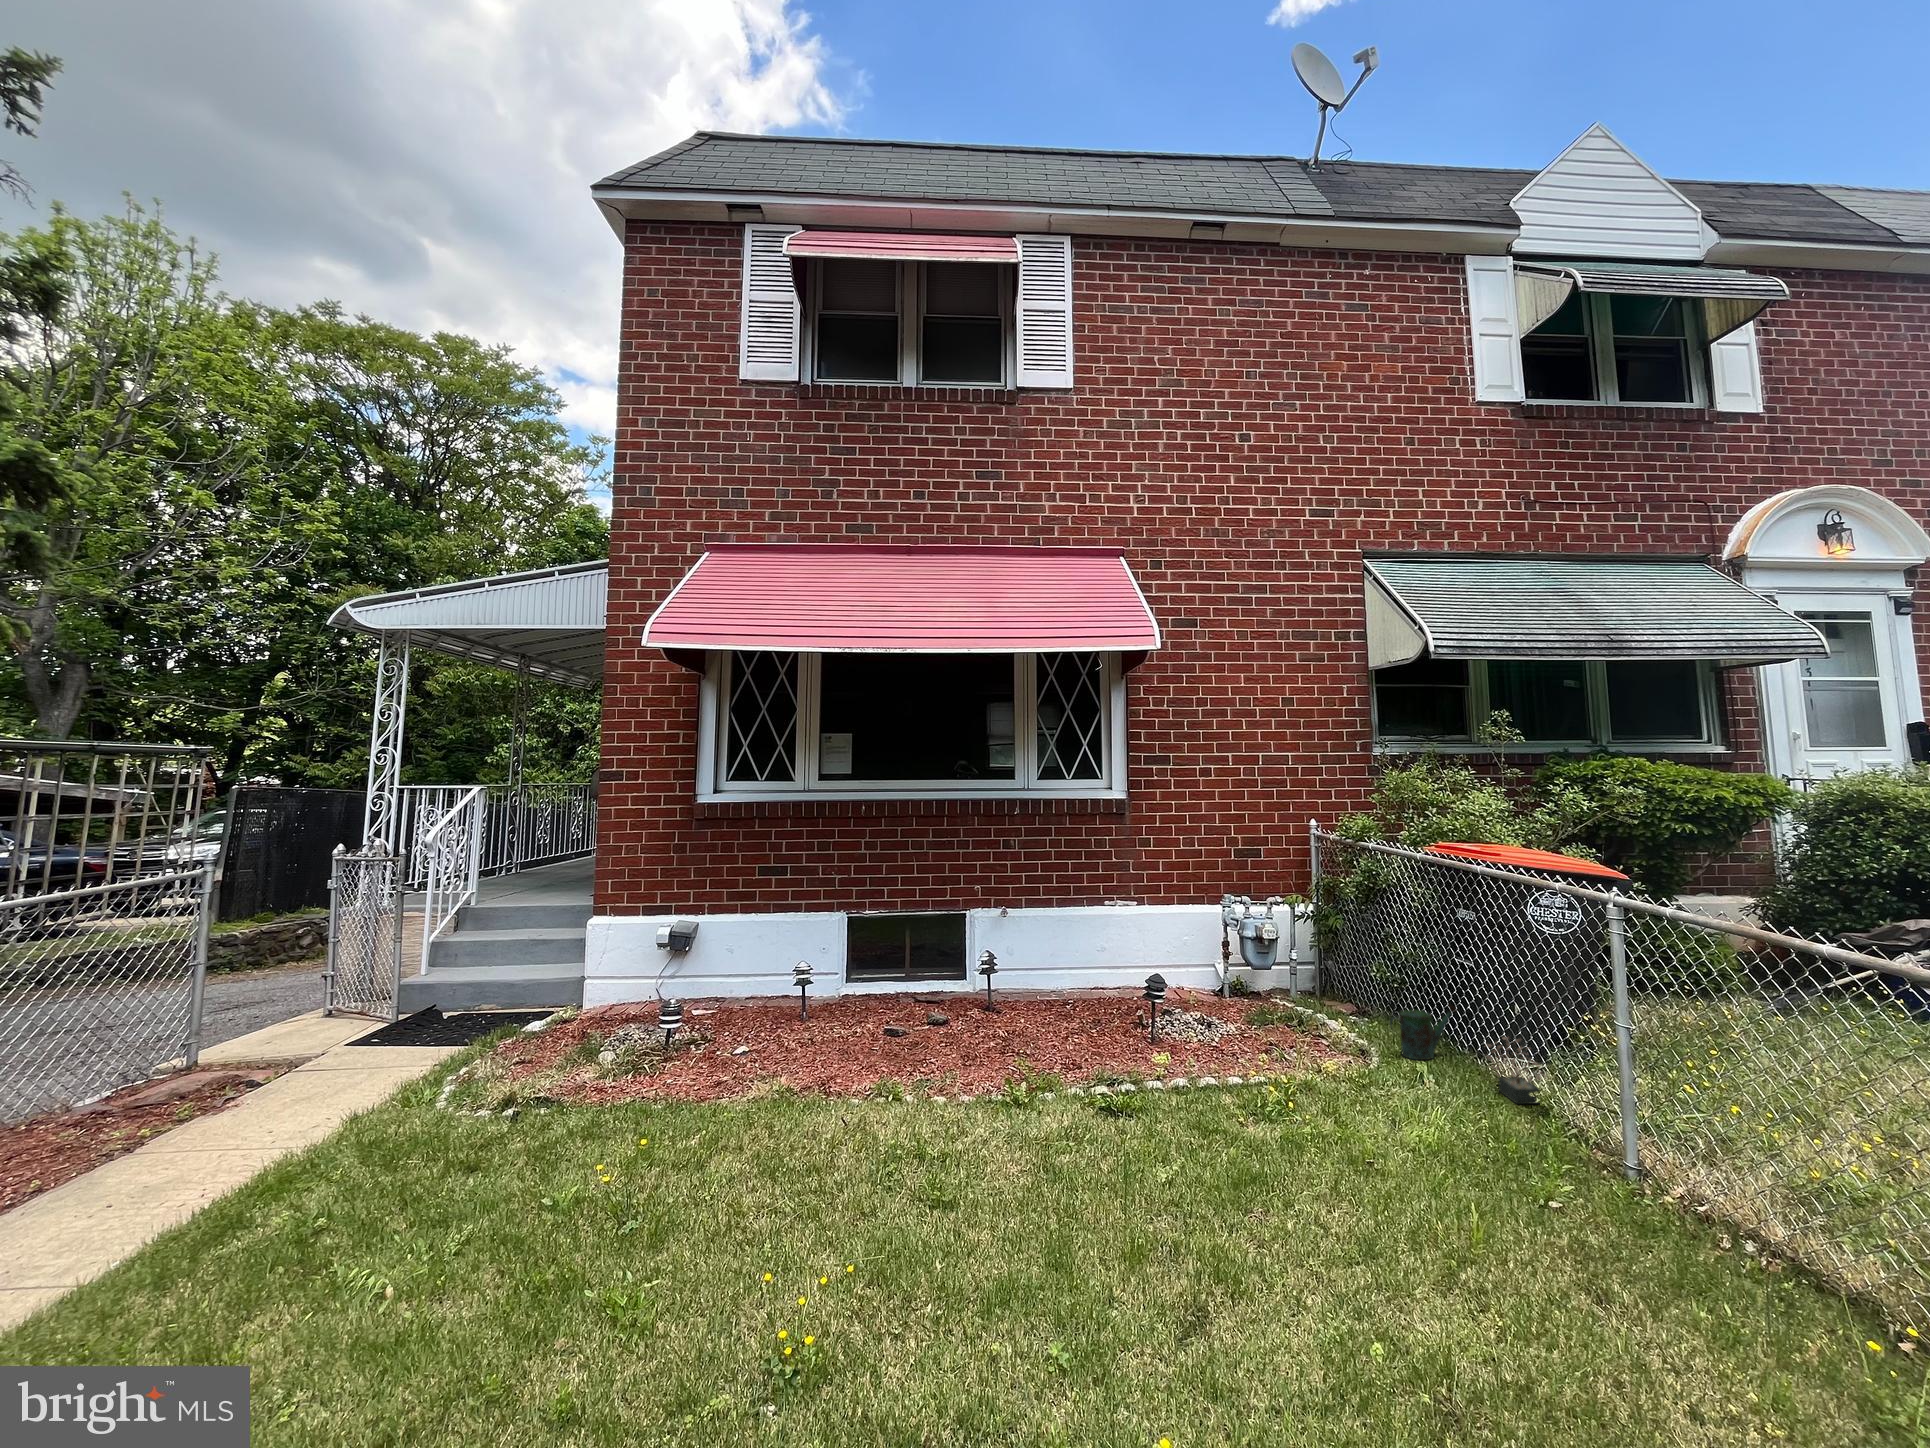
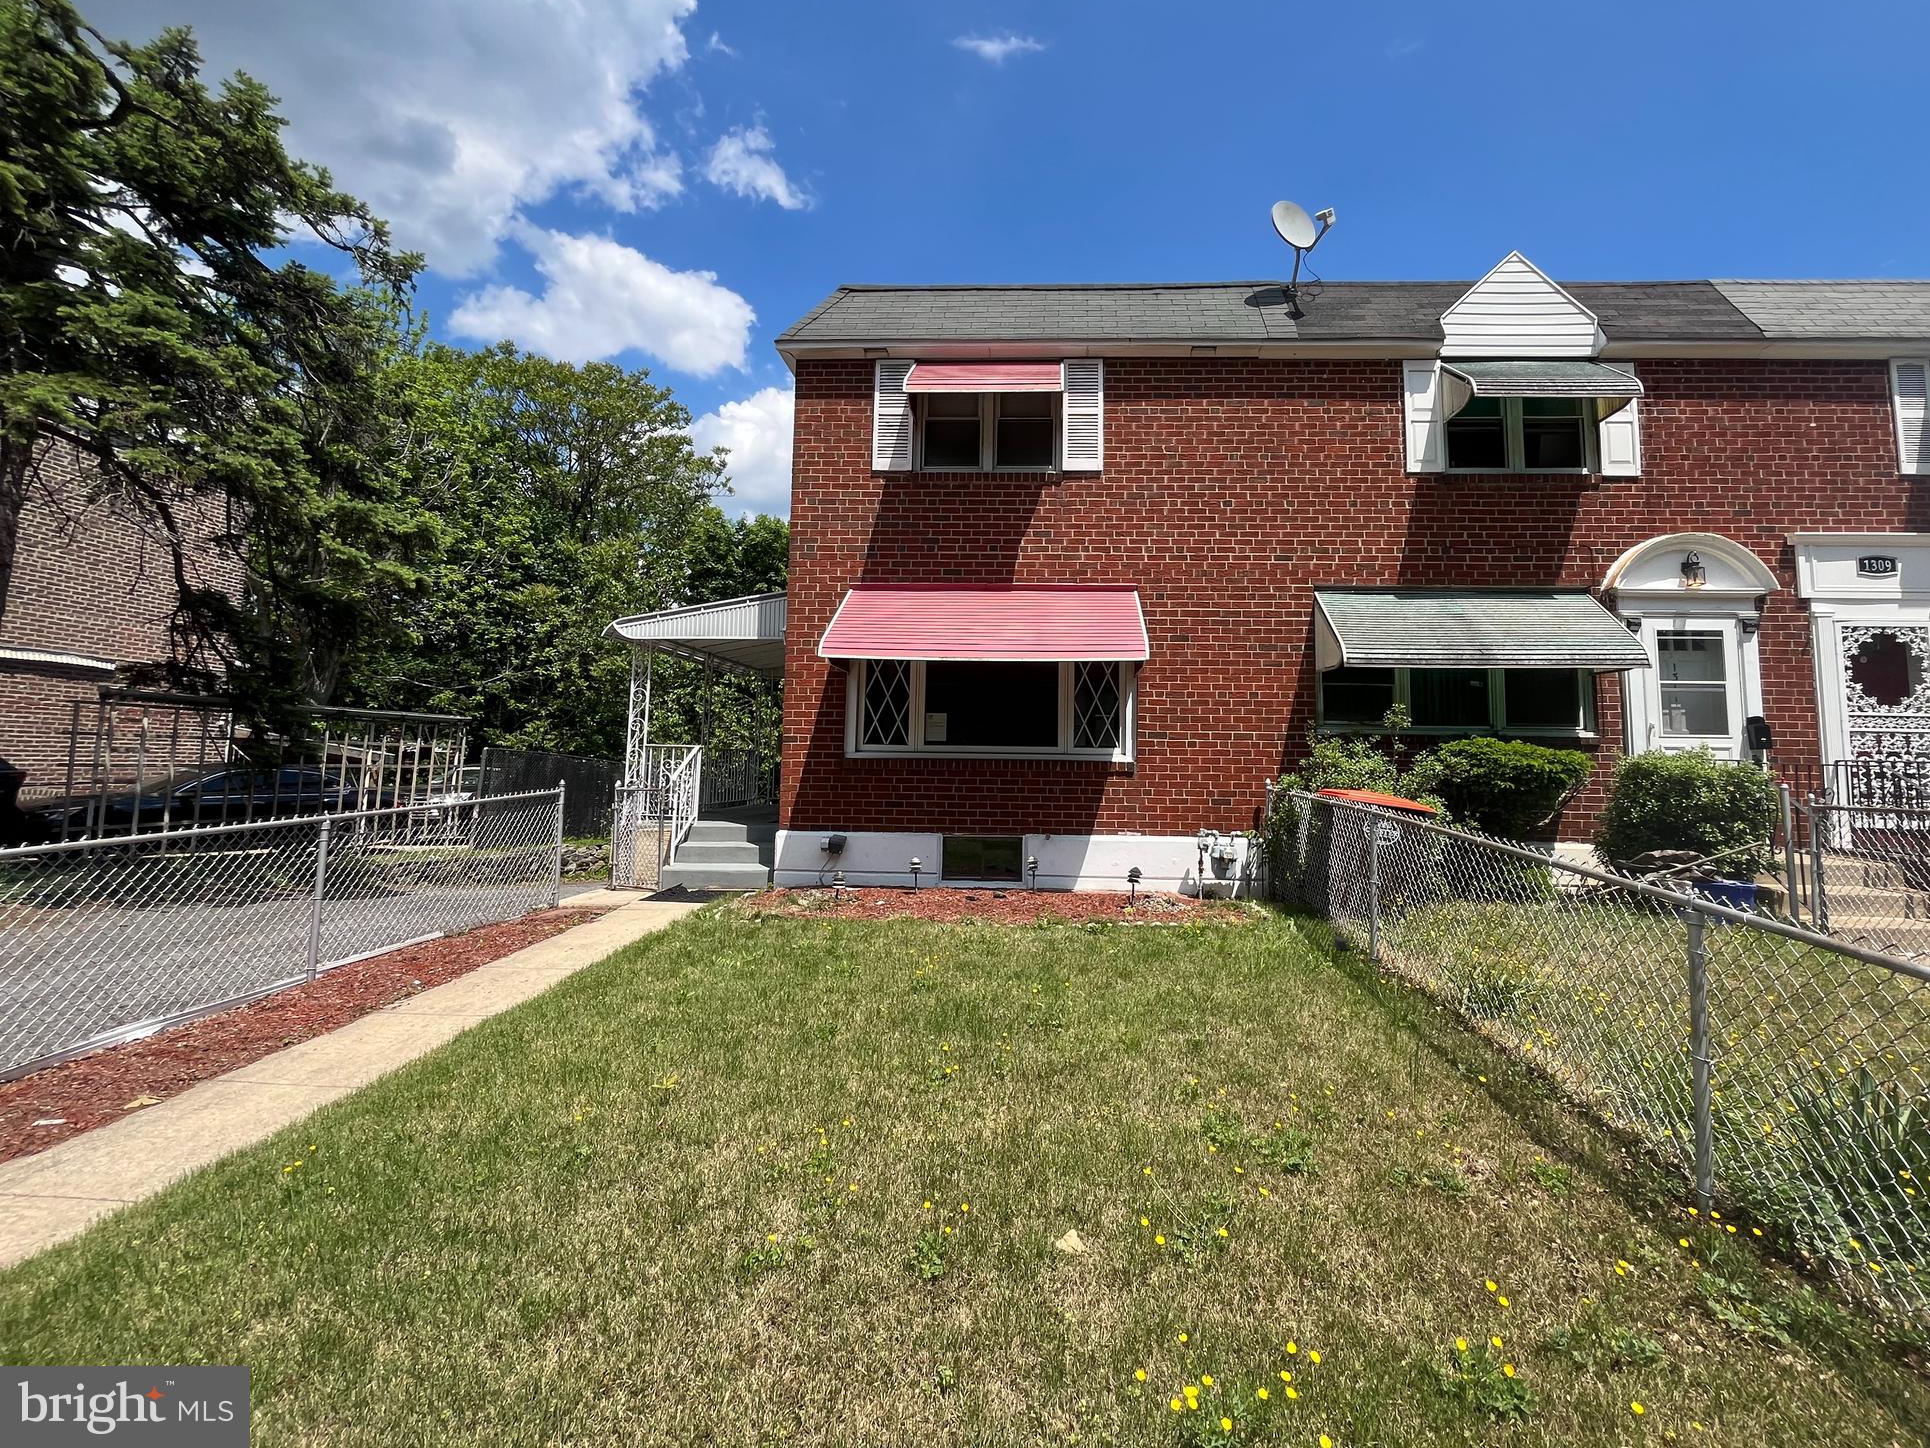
watering can: present [1390,1005,1457,1060] -> none [1282,897,1328,931]

